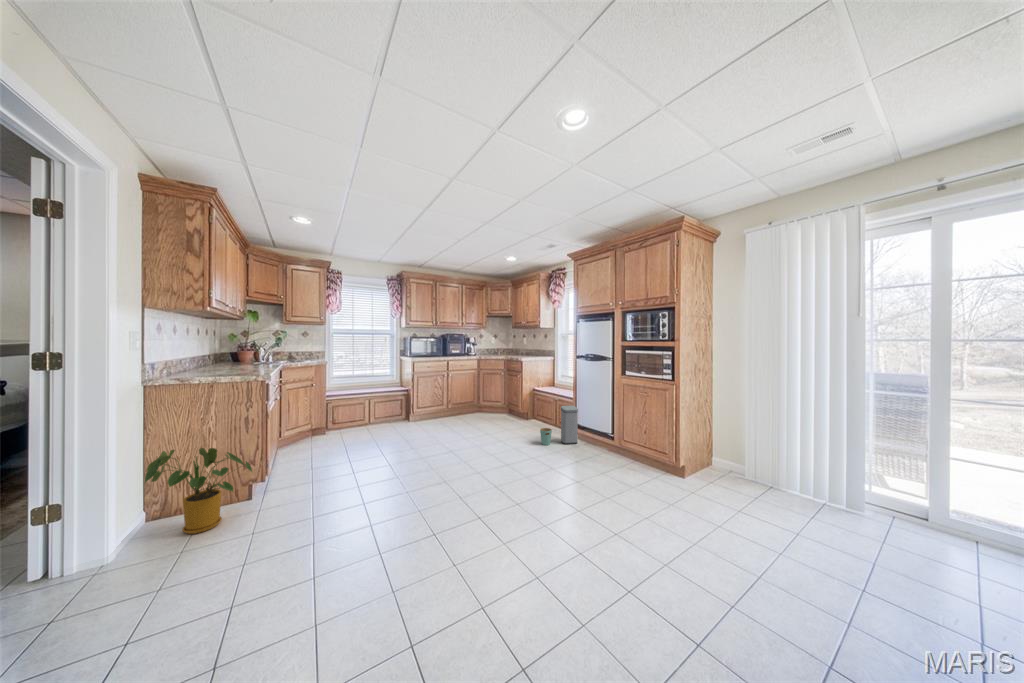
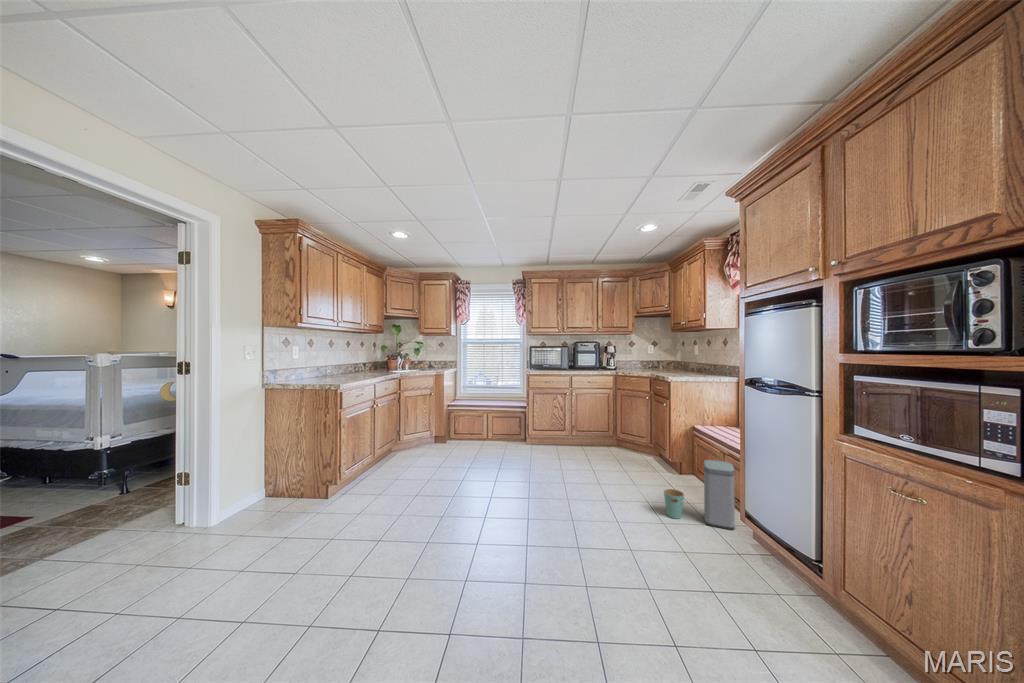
house plant: present [145,448,252,534] -> none [237,443,311,520]

